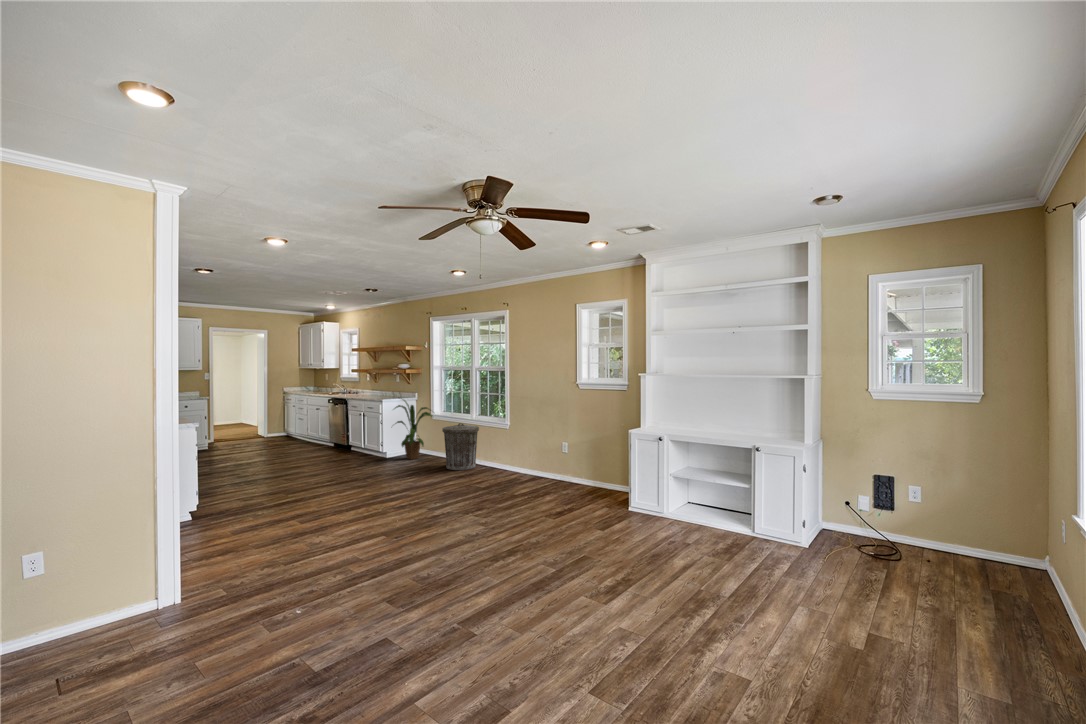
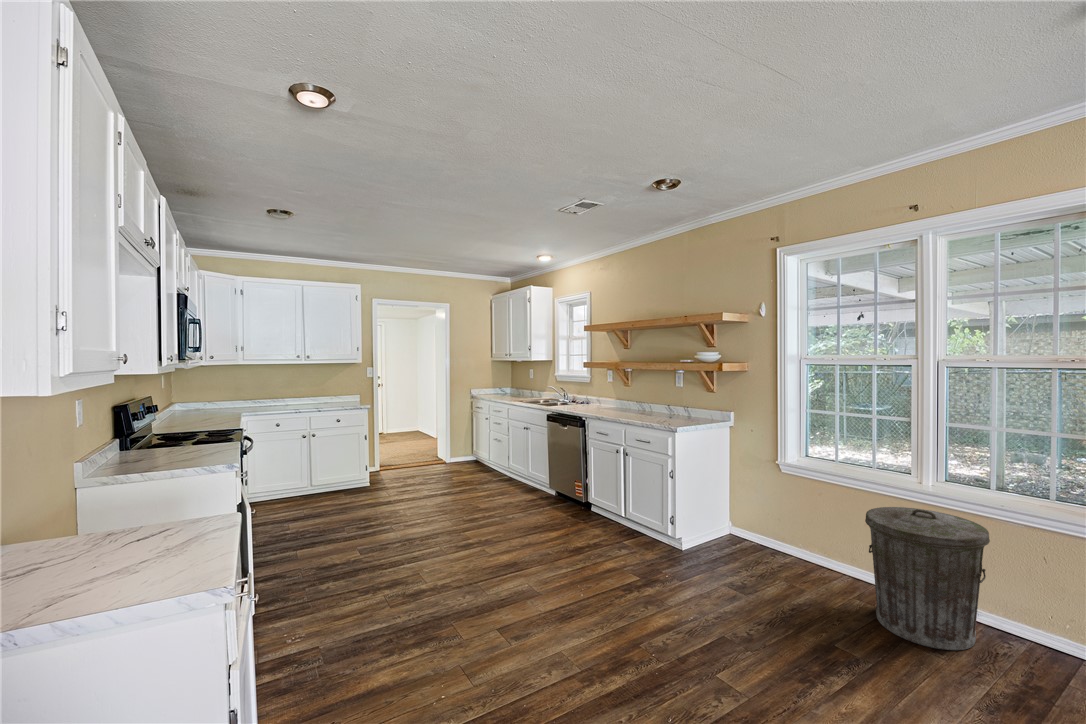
house plant: present [395,400,433,459] -> none [692,424,807,566]

